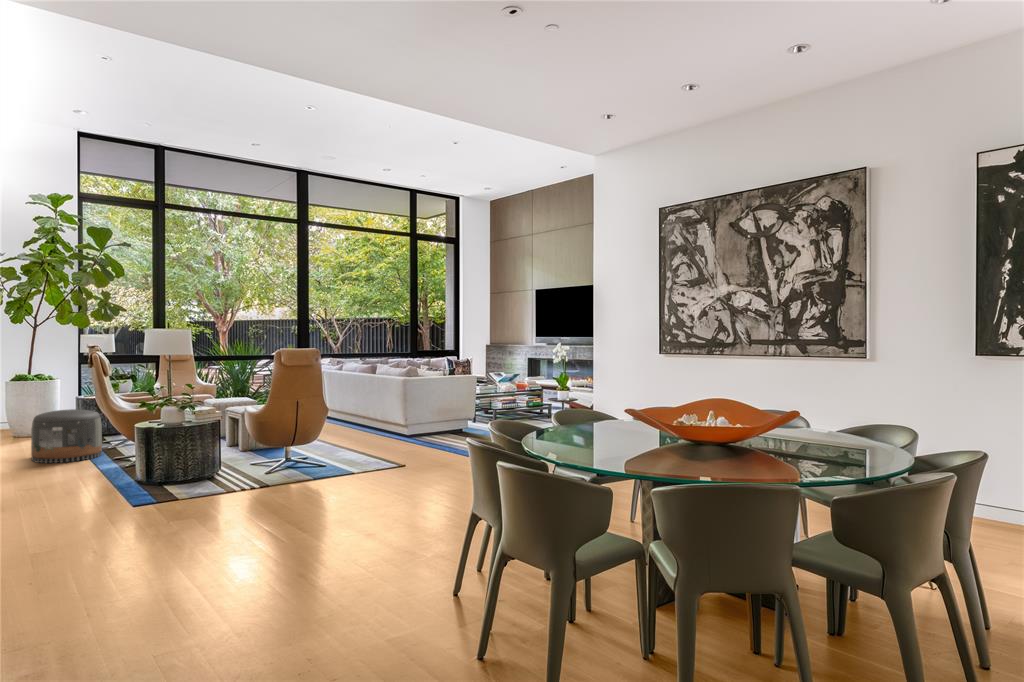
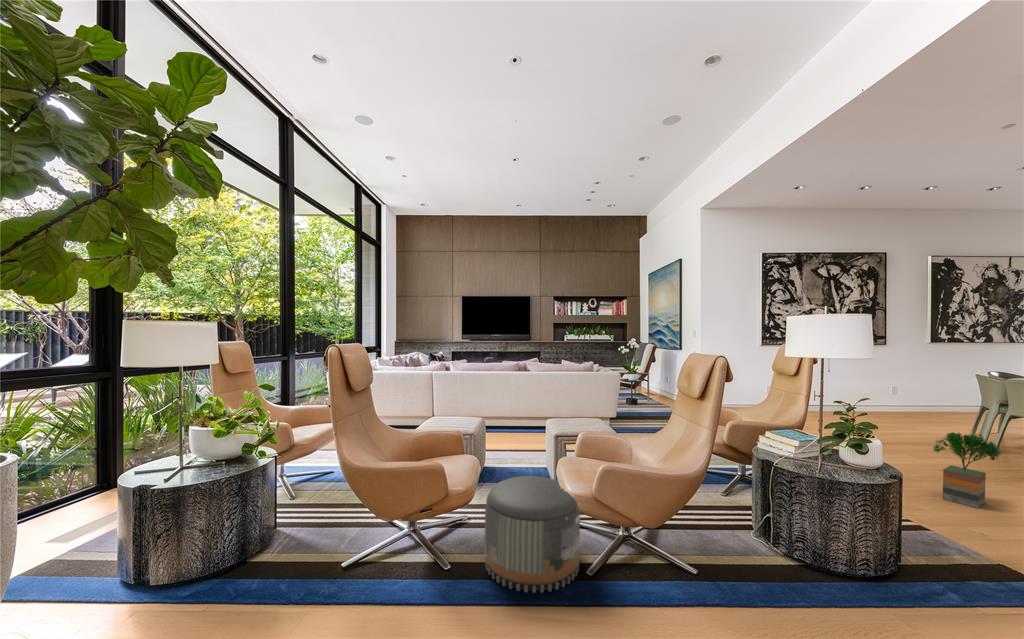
potted tree: none [316,436,372,525] -> present [934,432,1001,508]

